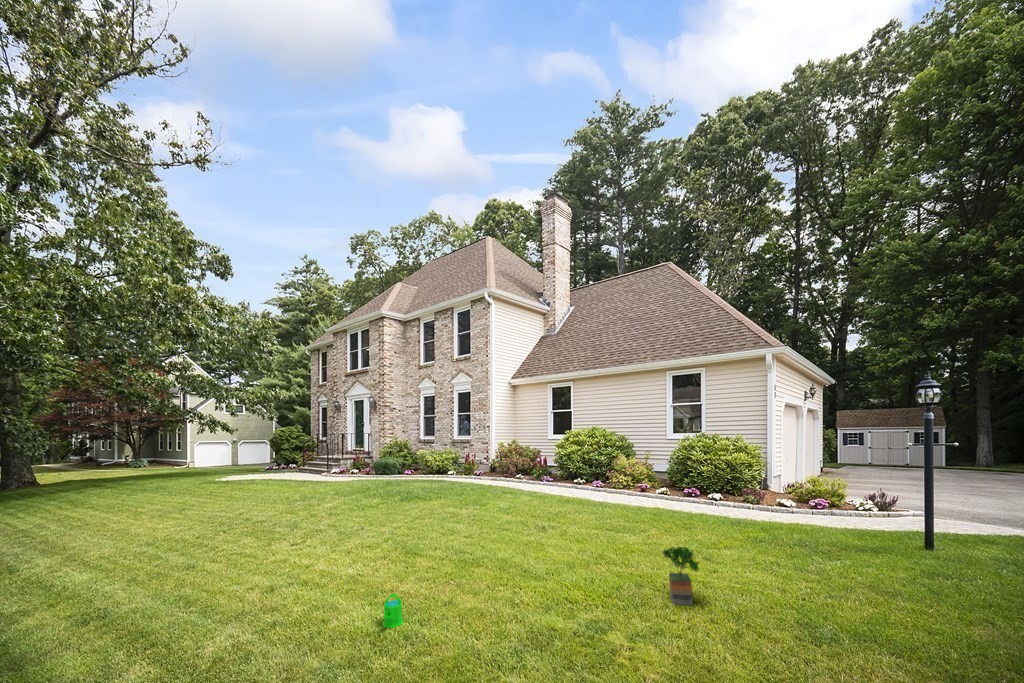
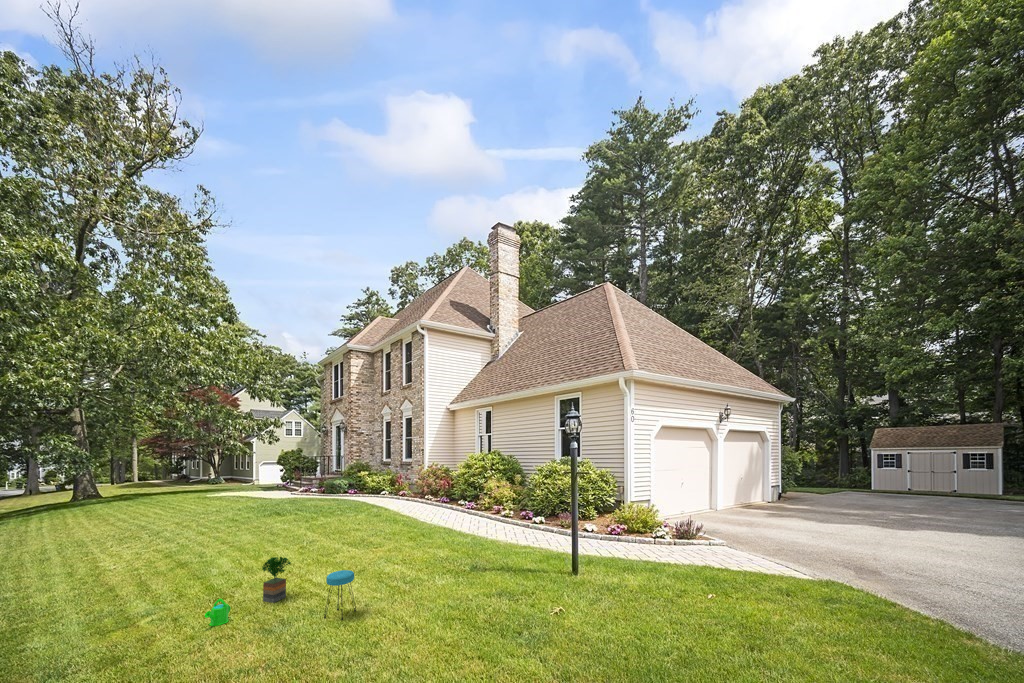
stool: none [796,559,842,622] -> present [324,570,356,620]
watering can: present [382,594,403,628] -> present [205,599,231,626]

